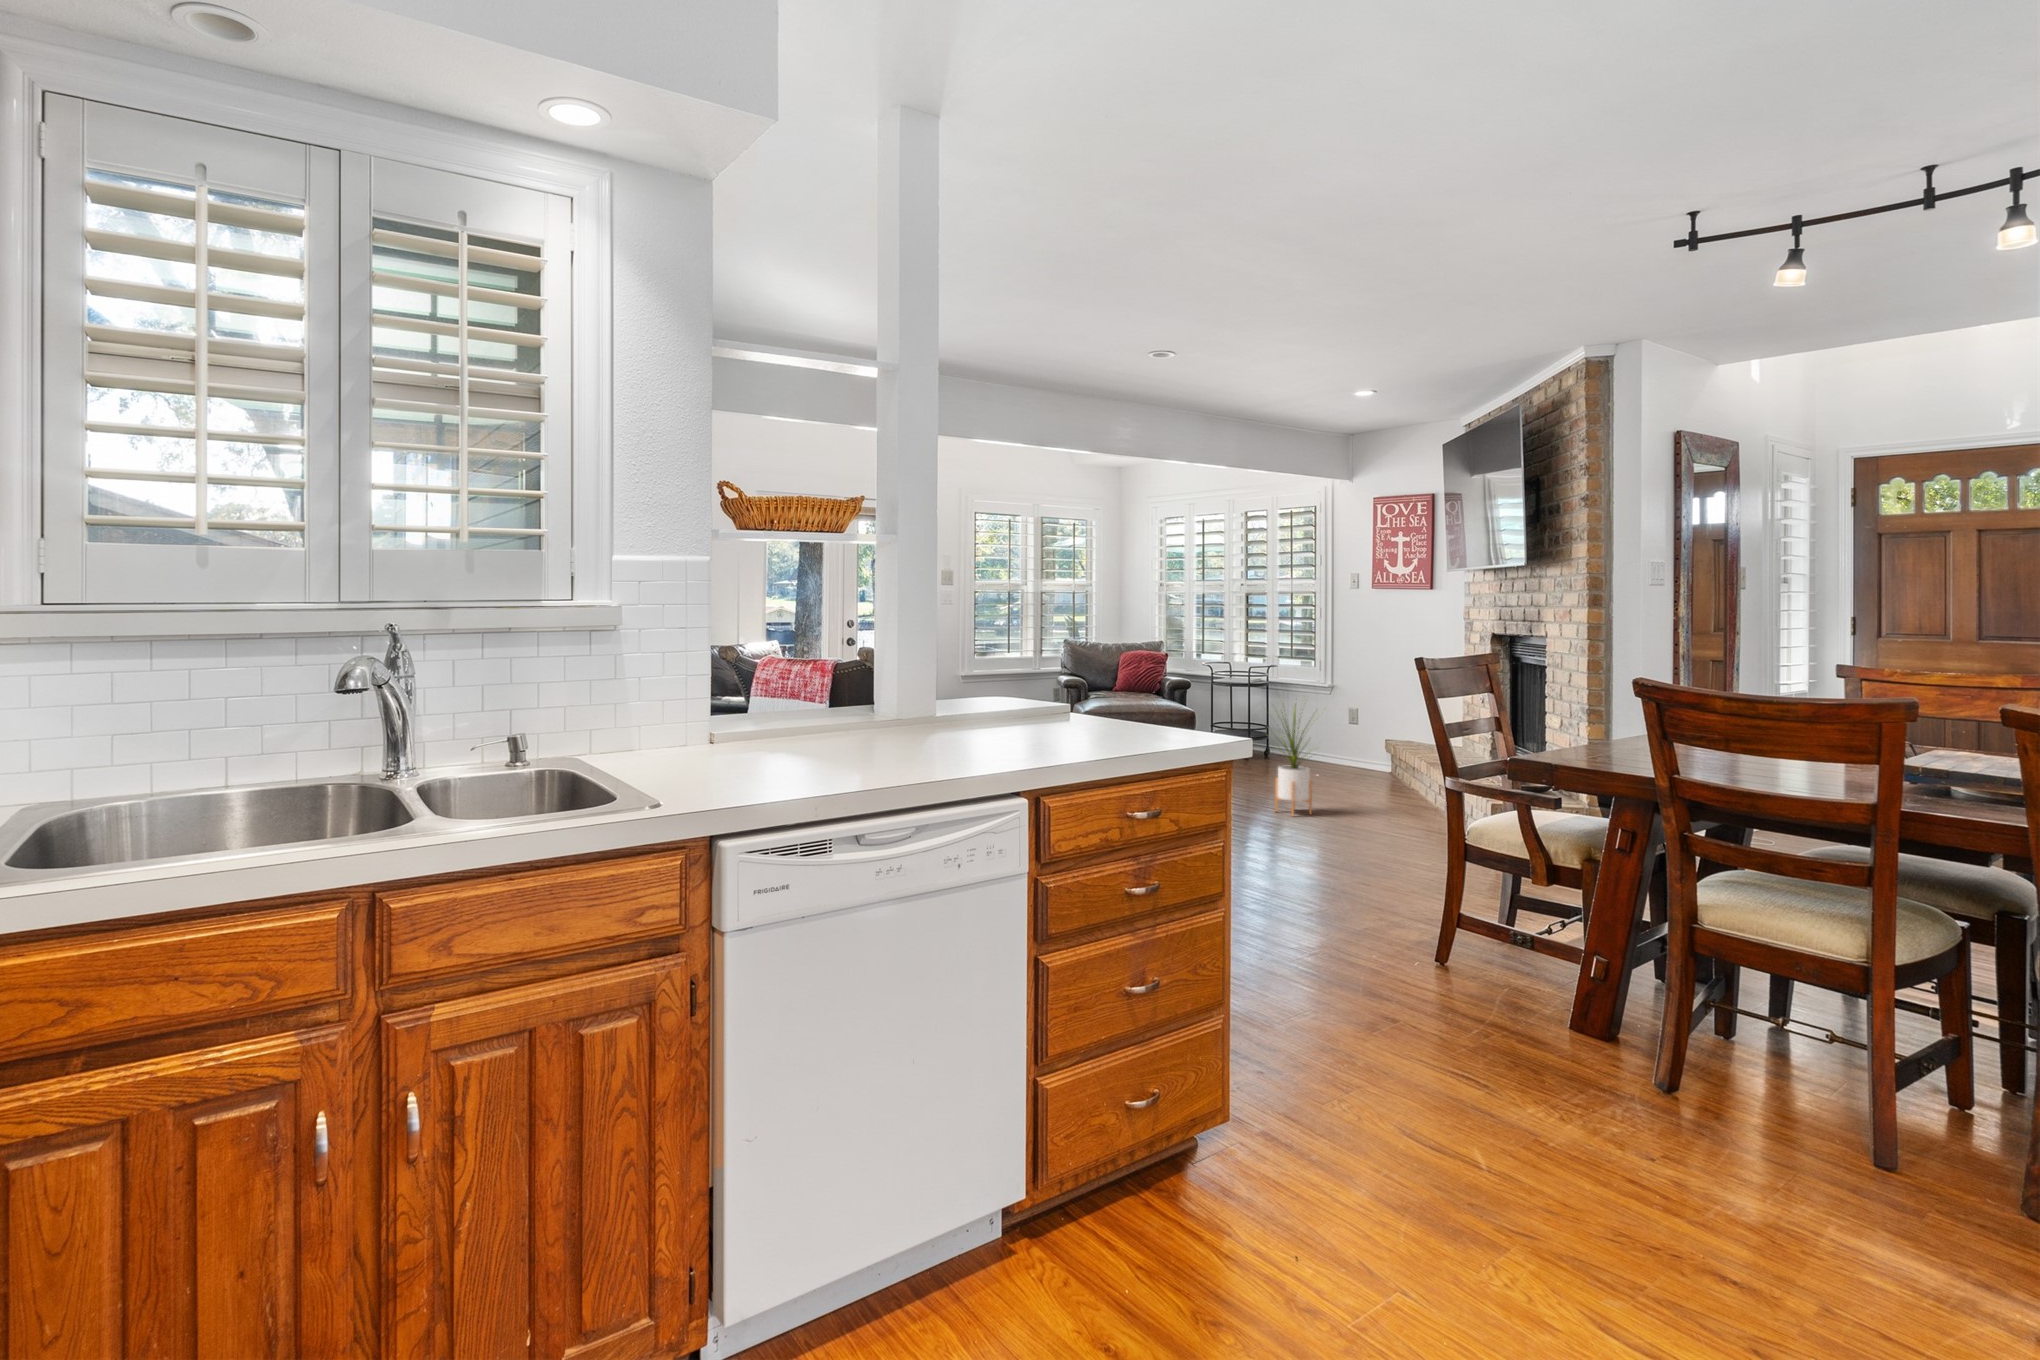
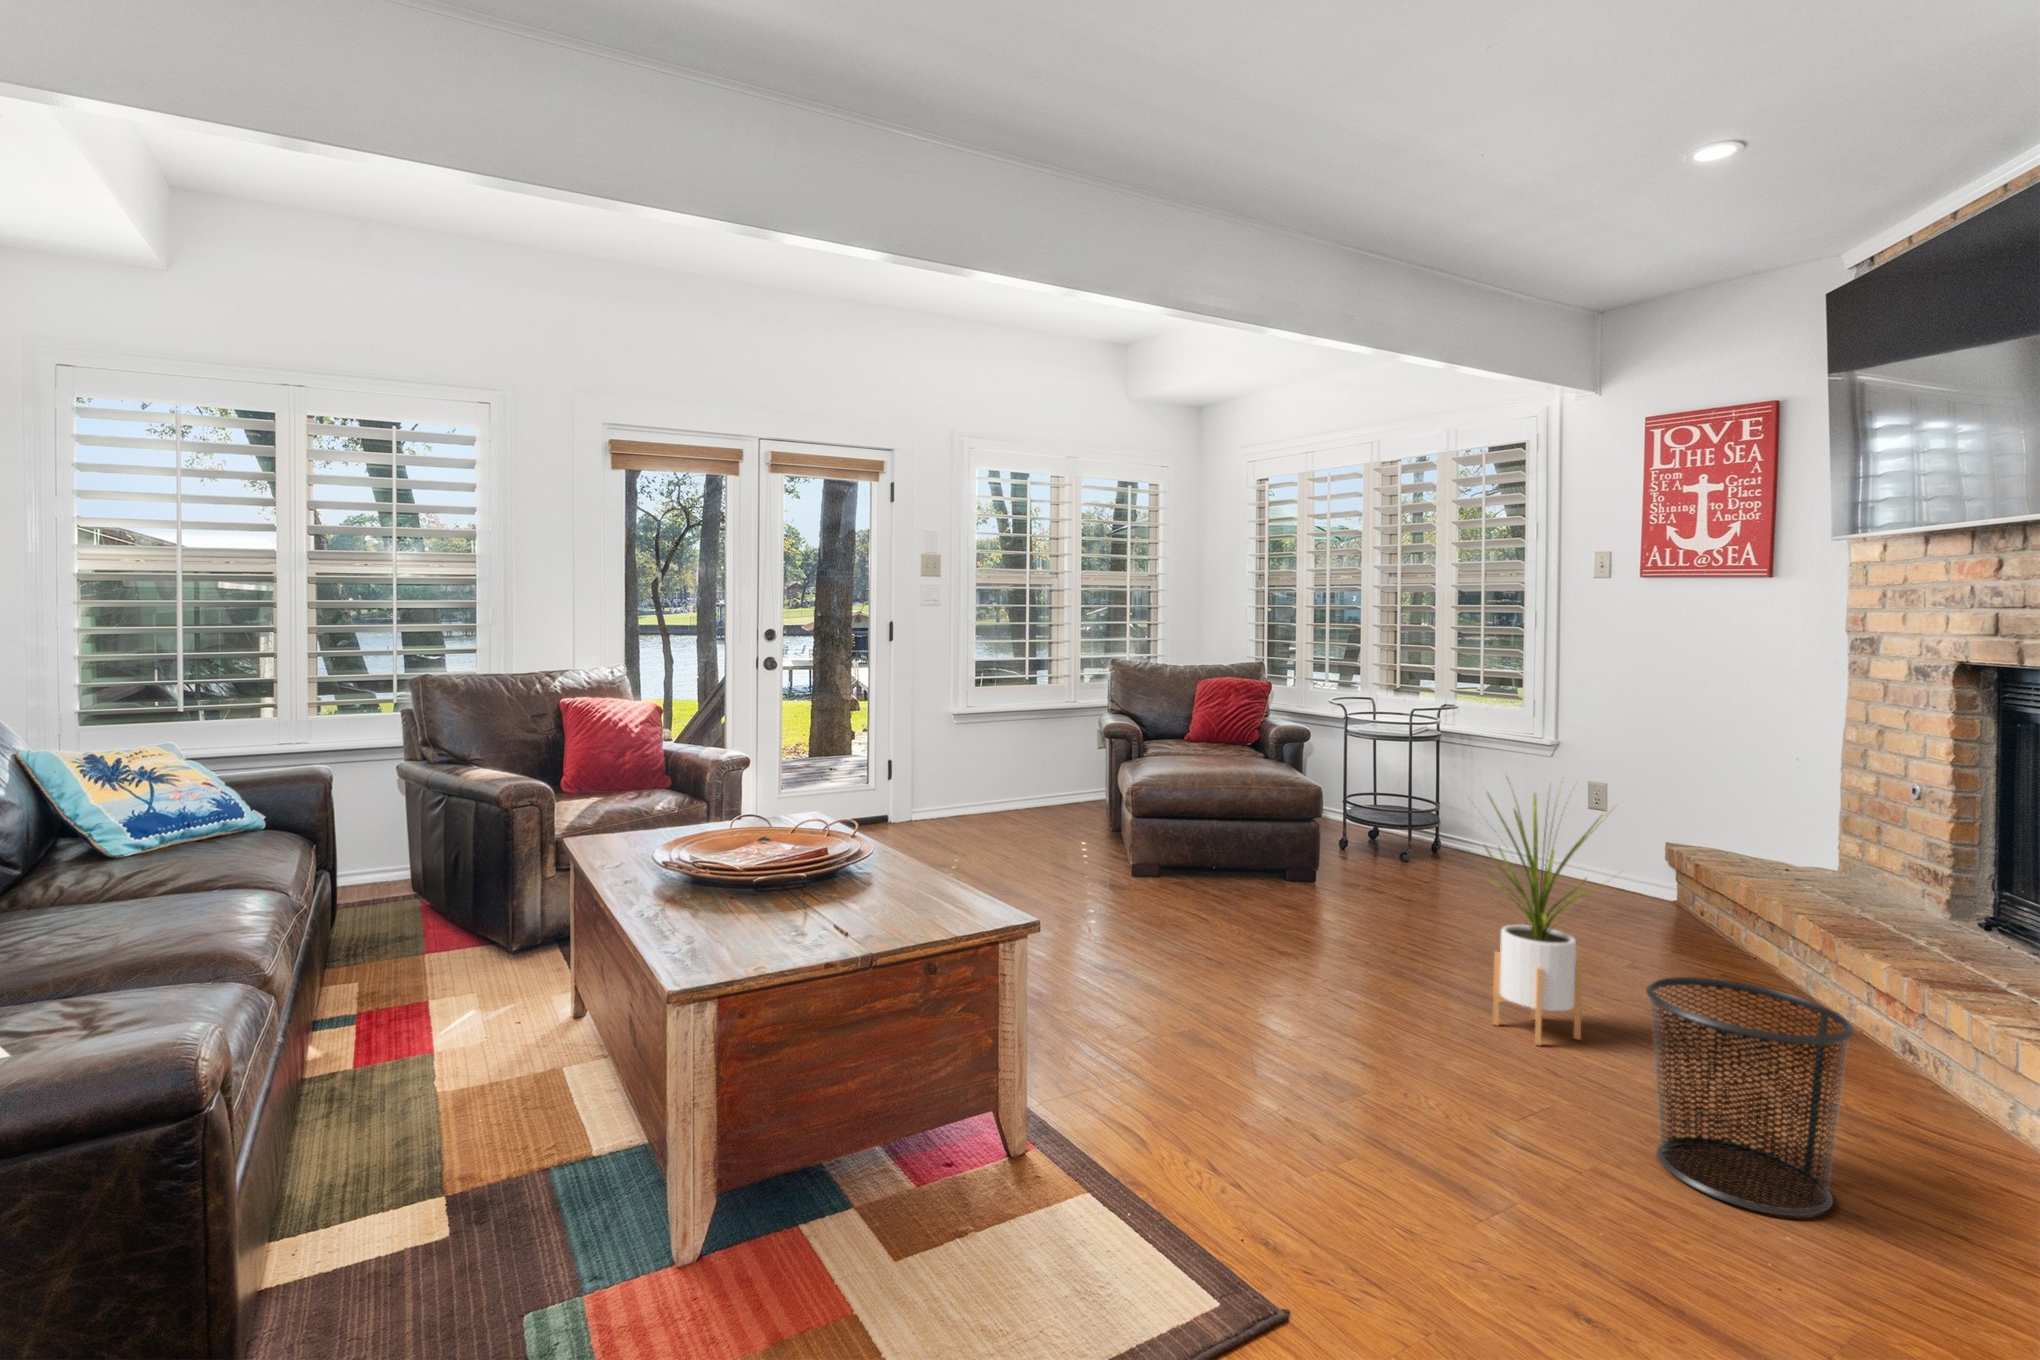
waste bin: none [1321,770,1389,848] -> present [1646,977,1854,1216]

